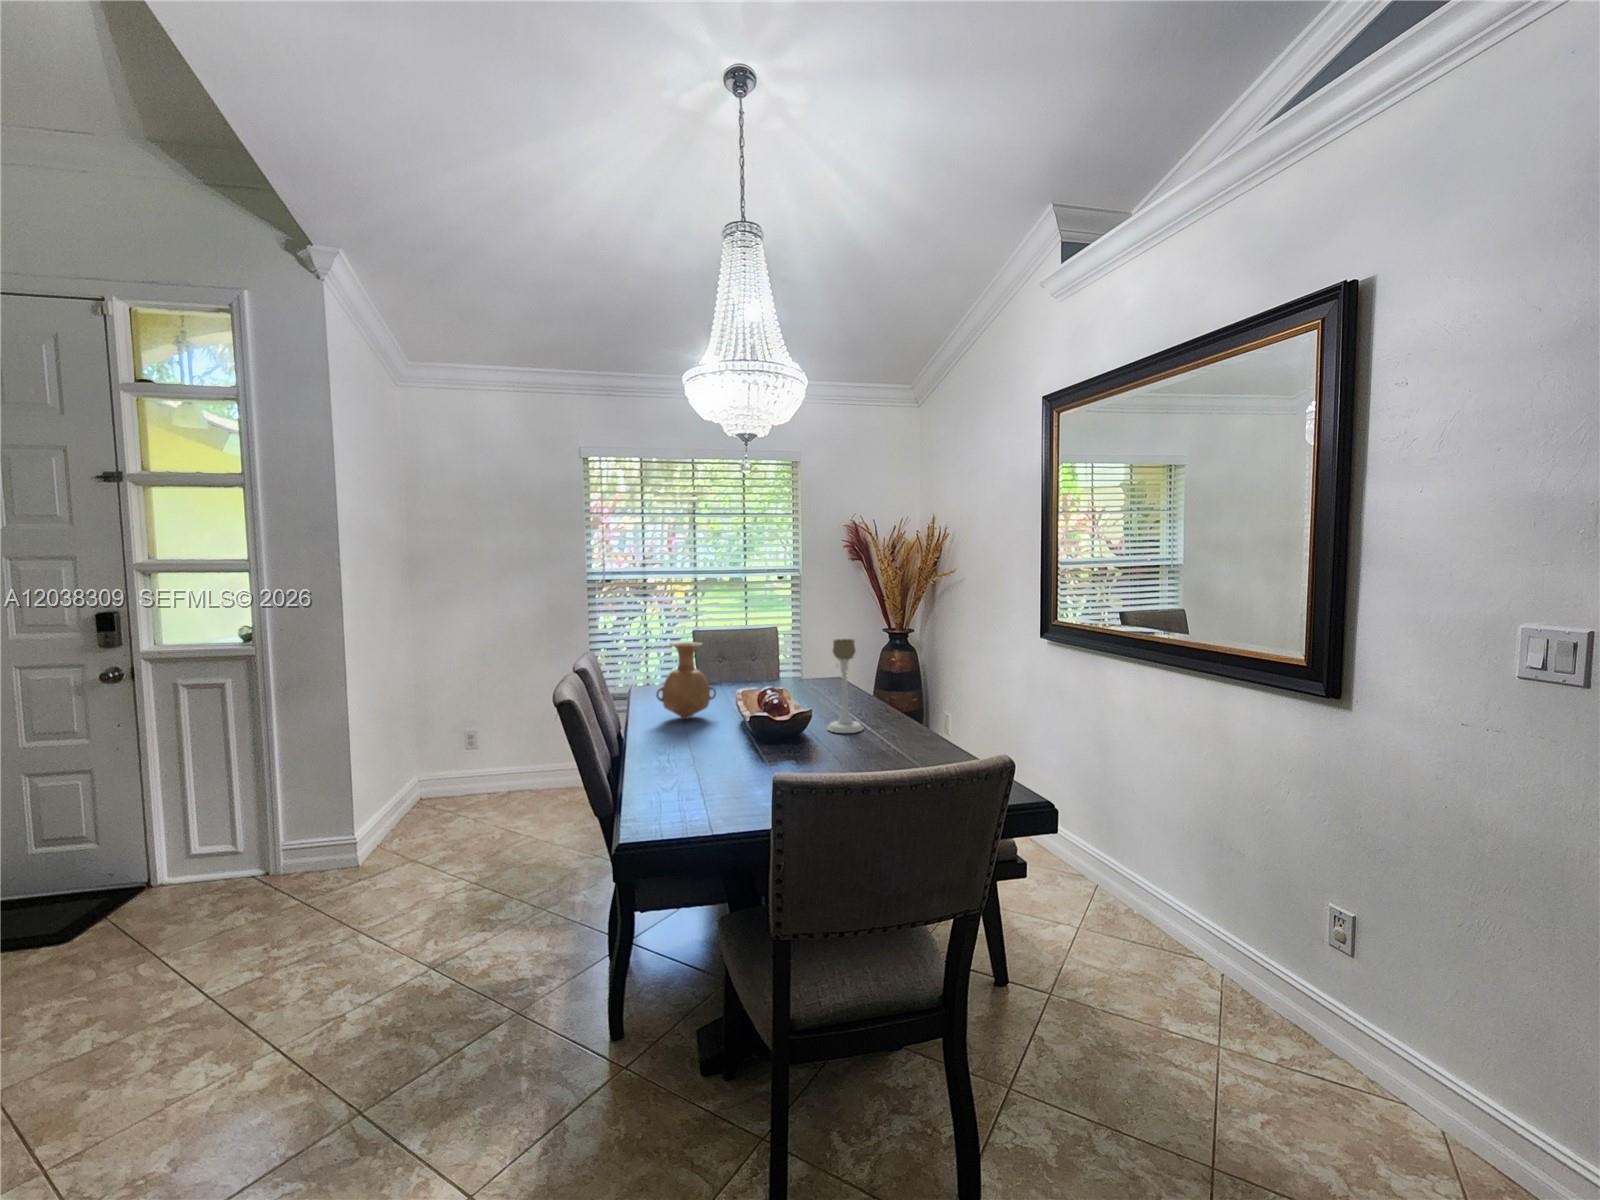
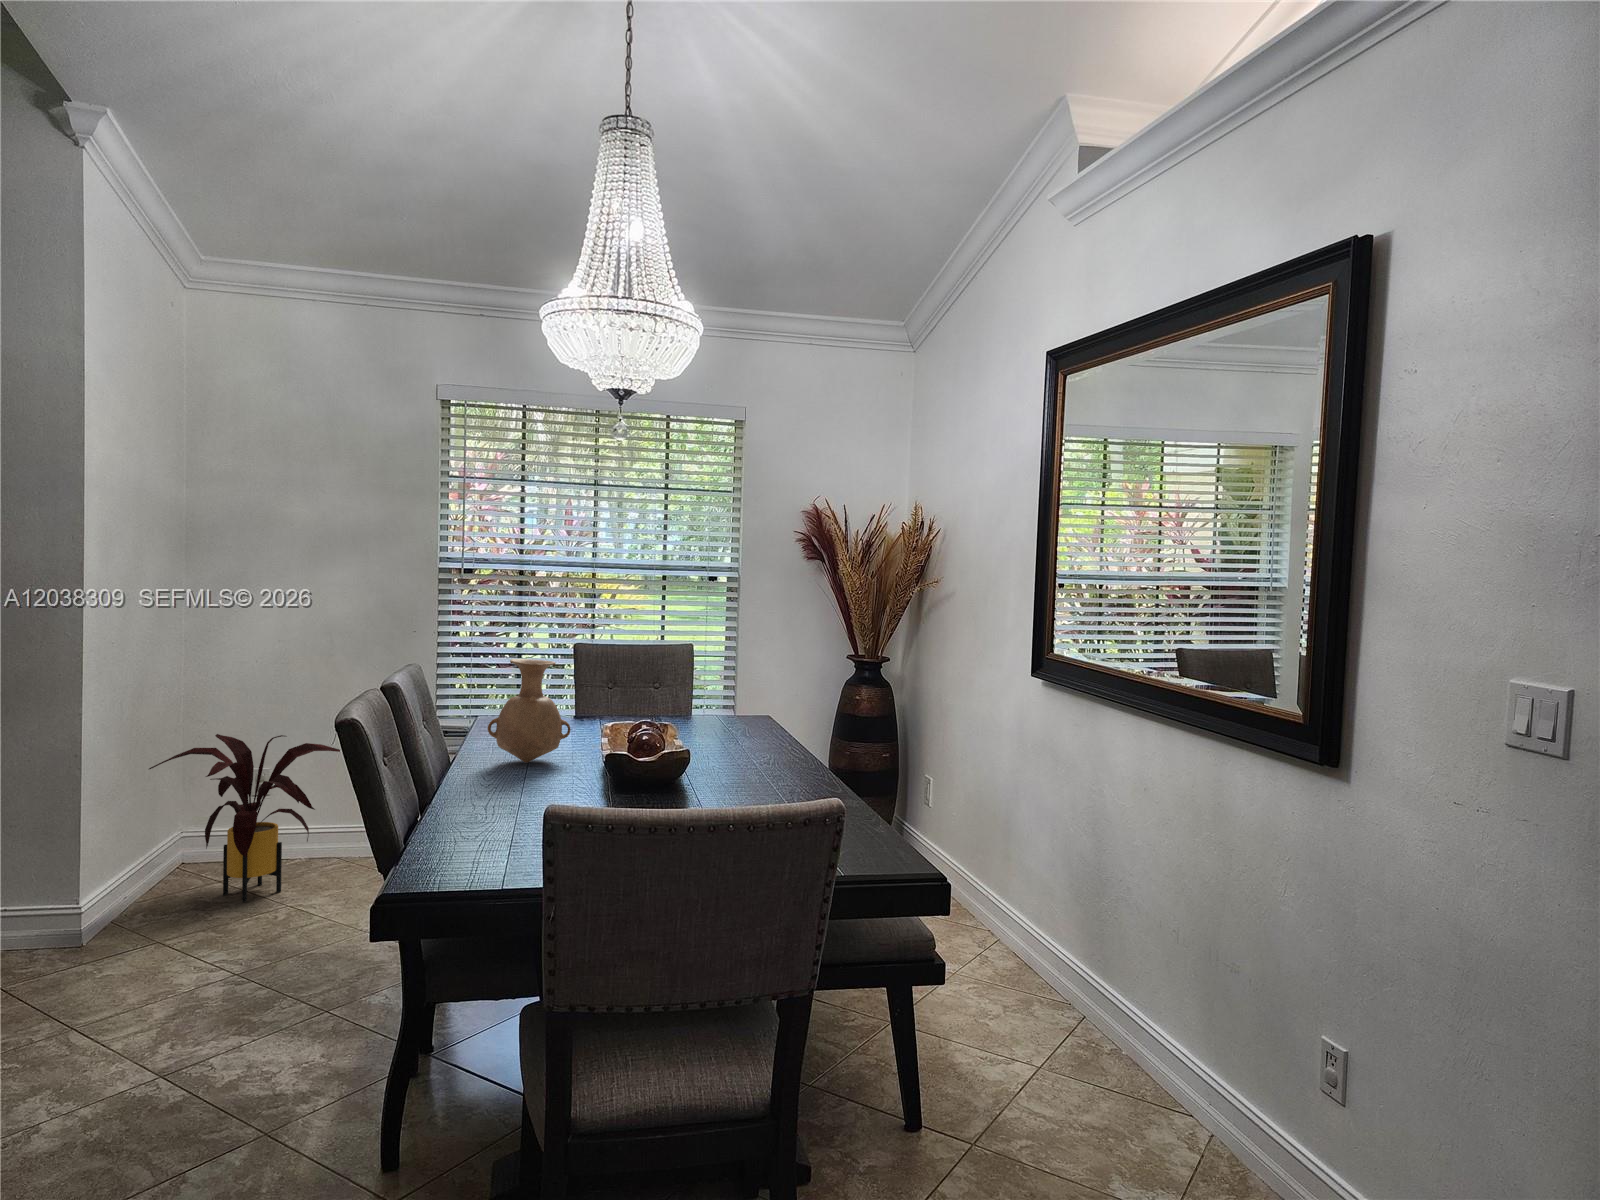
candle holder: present [827,639,863,733] -> none [706,664,755,789]
house plant: none [393,704,533,826] -> present [149,734,340,902]

